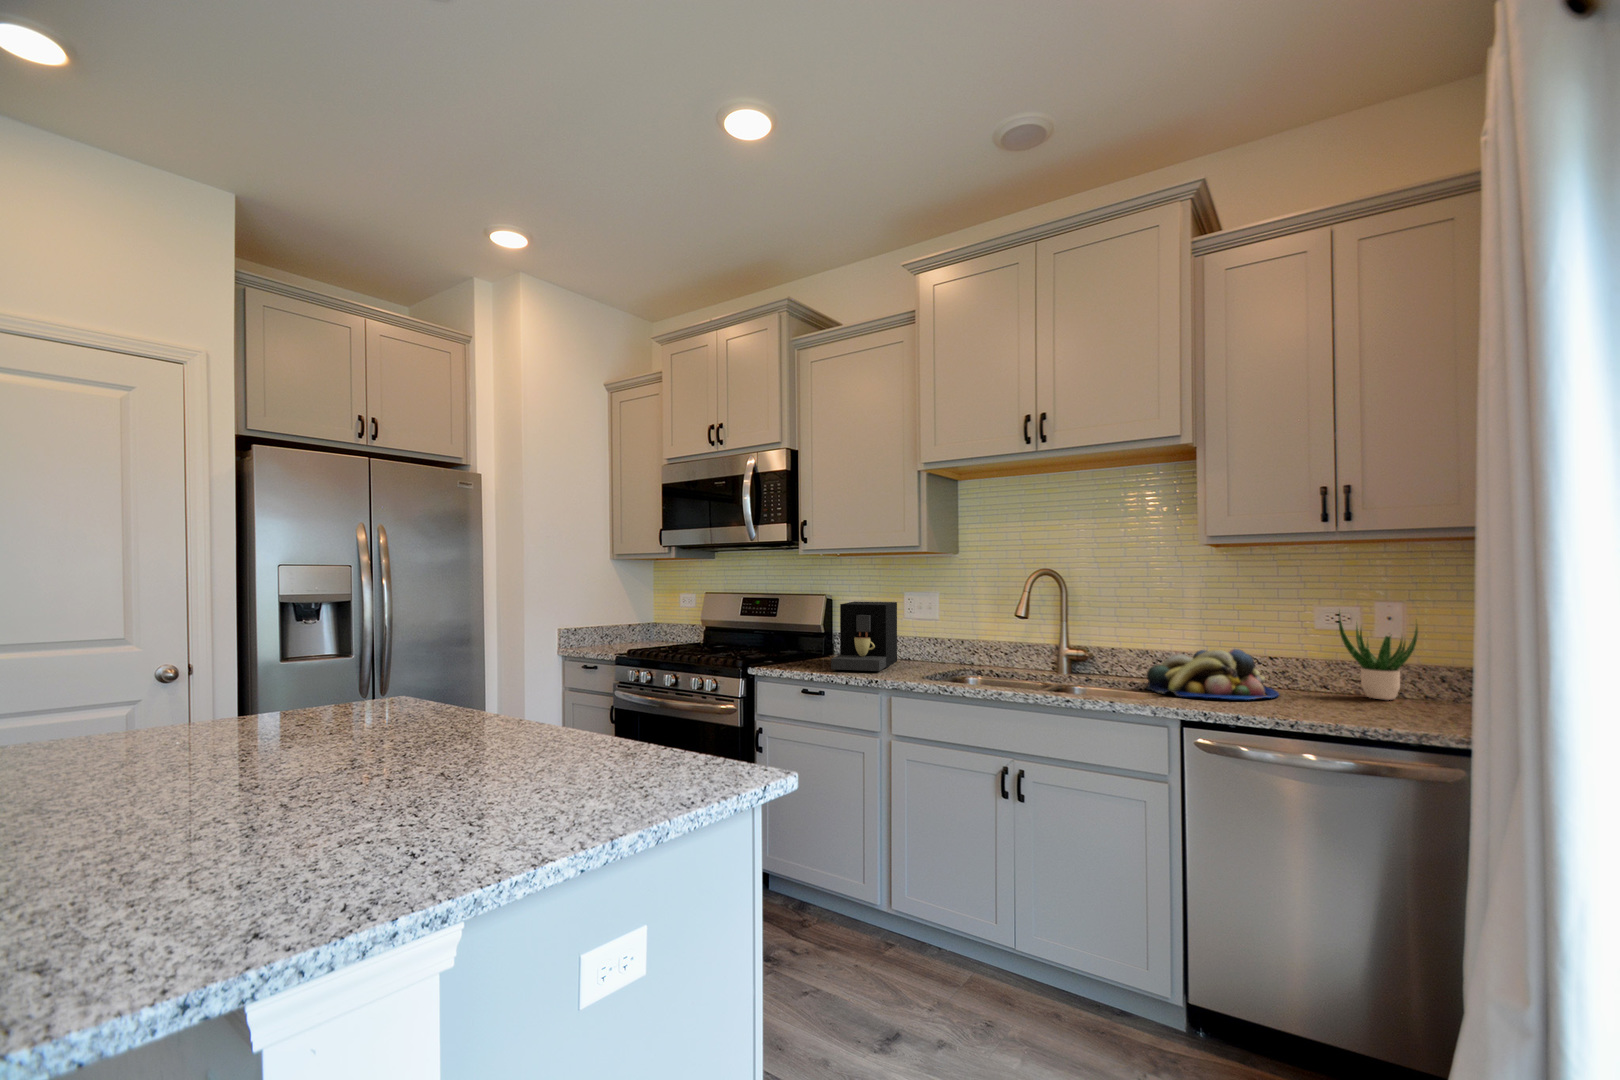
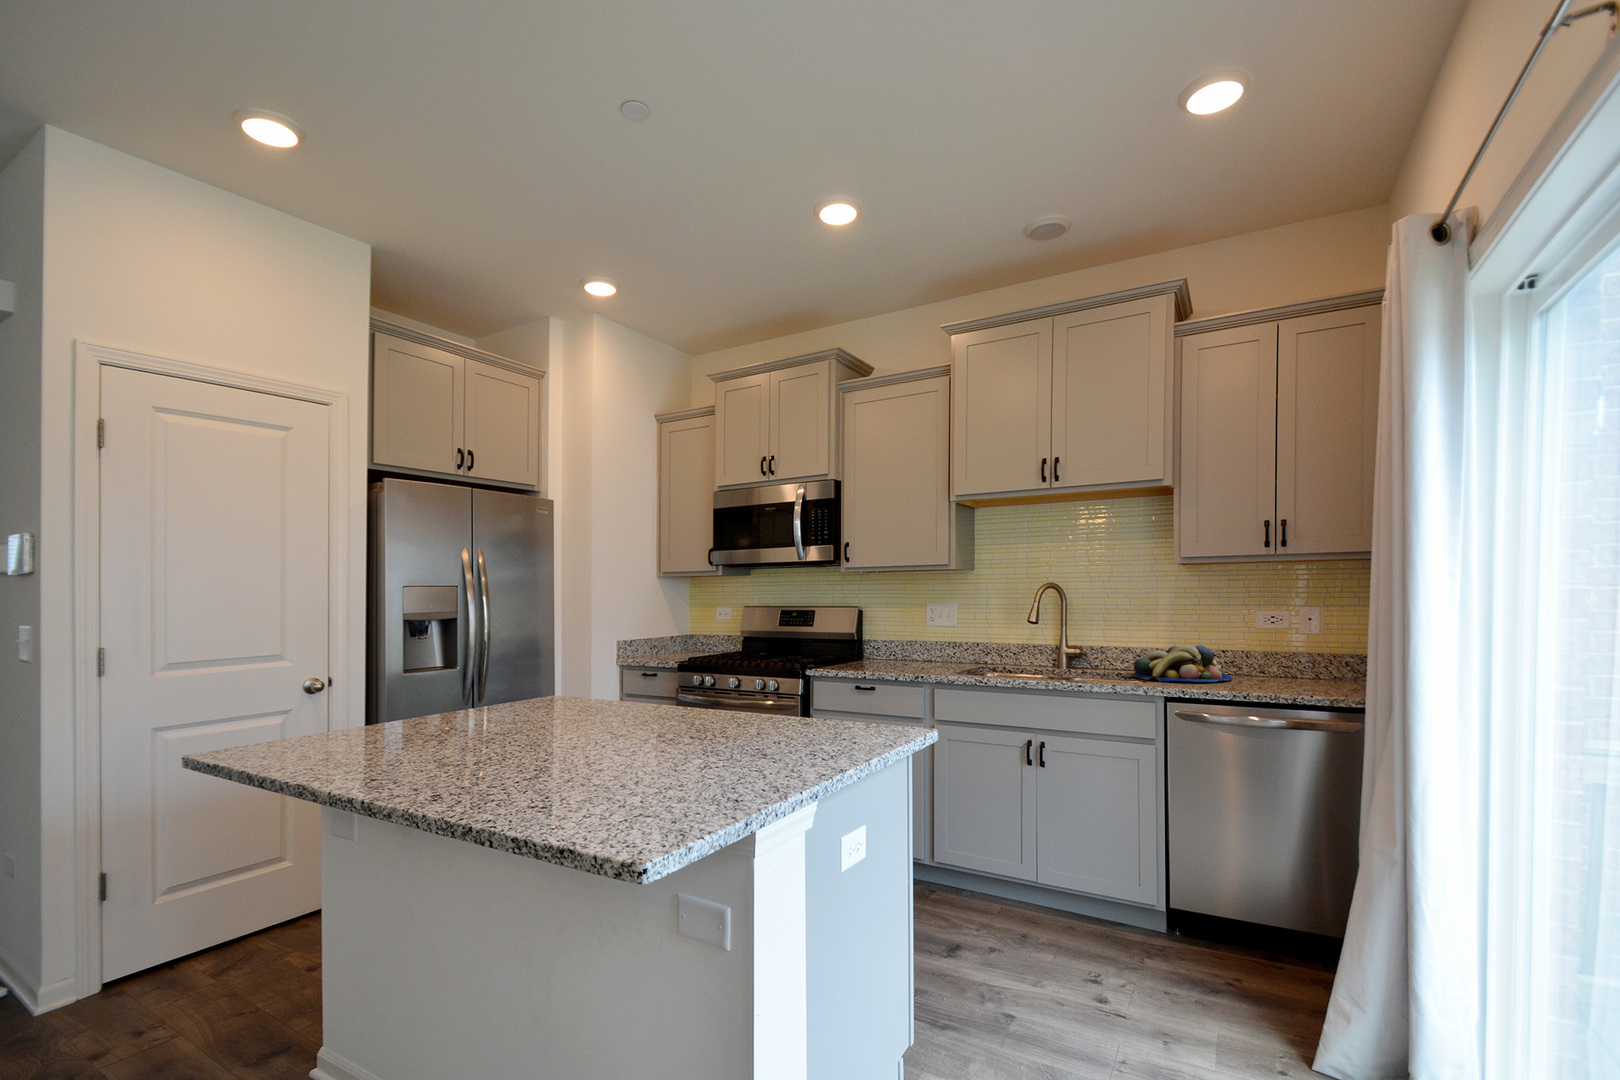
coffee maker: present [831,601,897,671] -> none [877,612,923,669]
potted plant: present [1339,613,1418,700] -> none [1274,613,1330,680]

